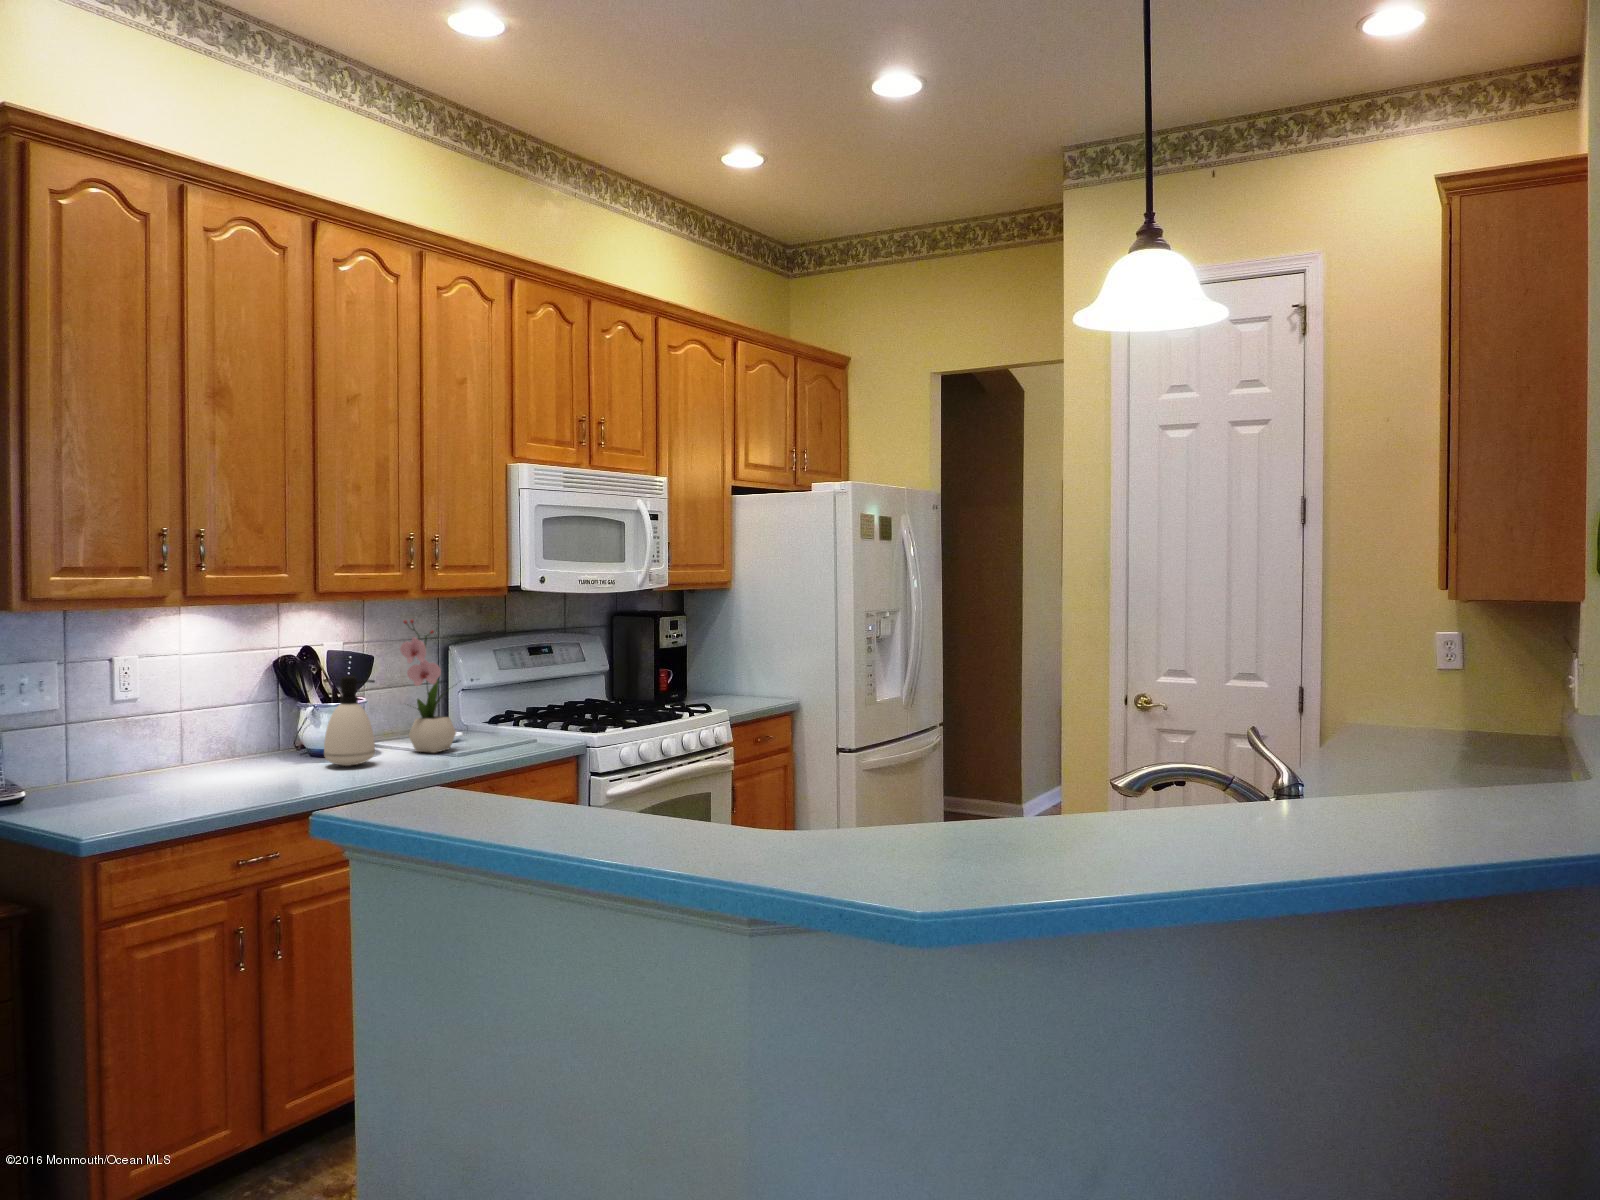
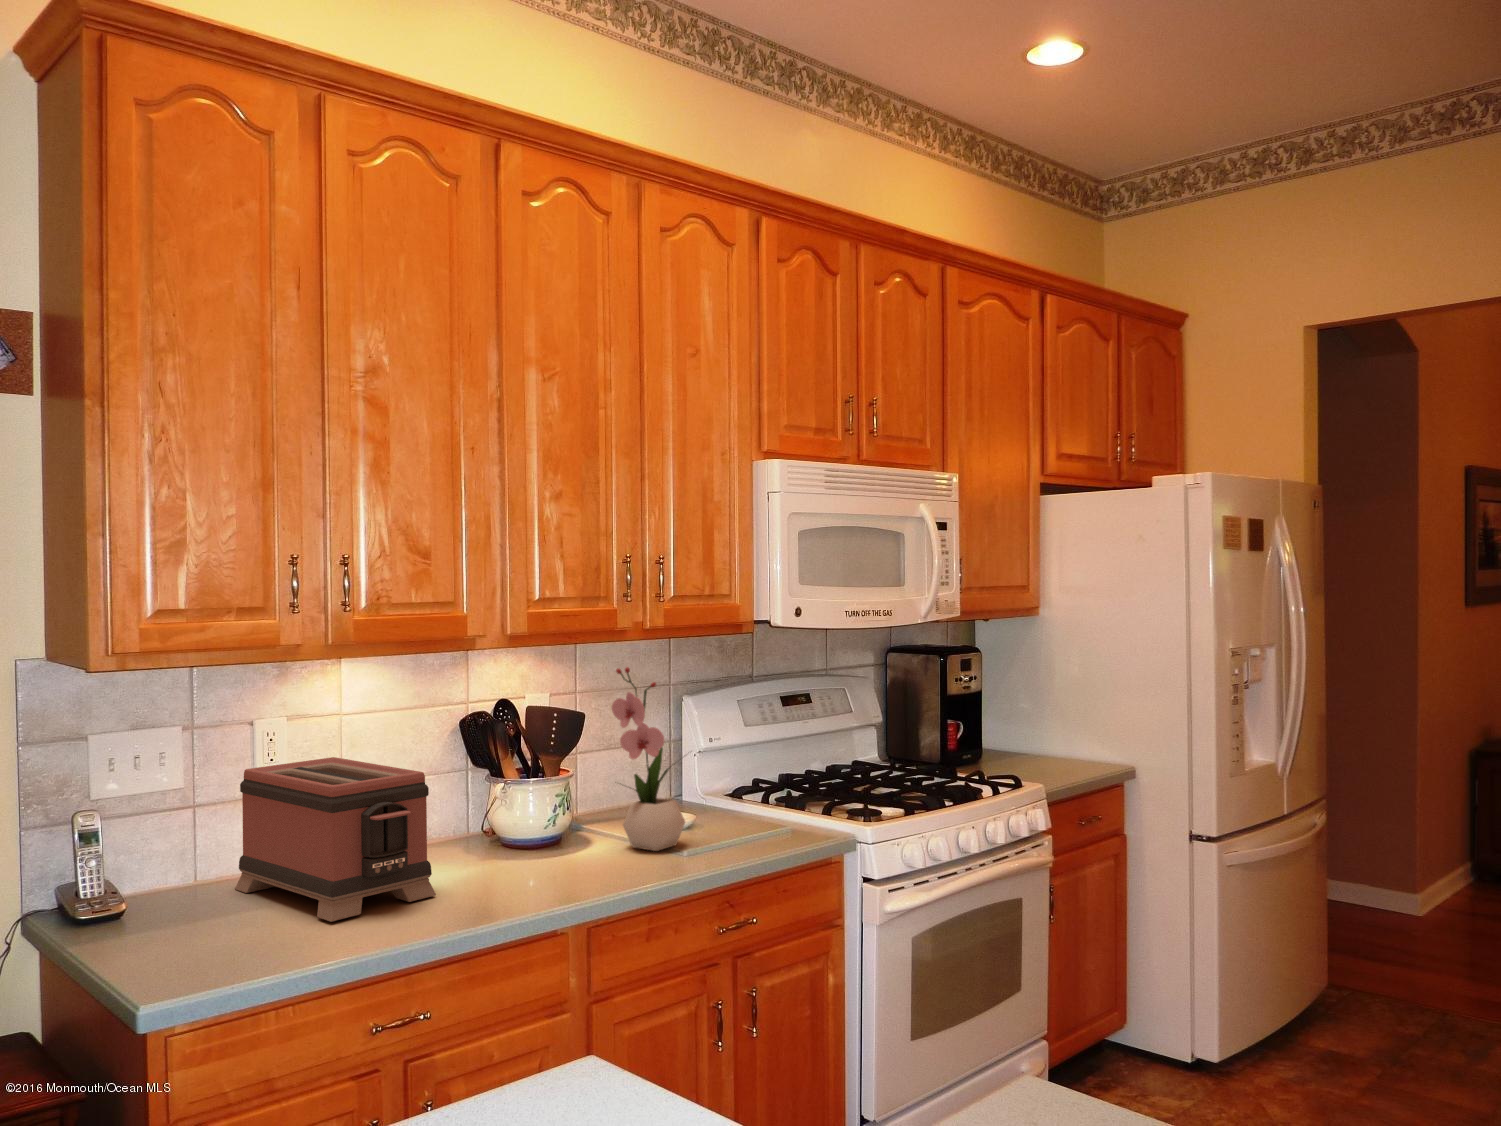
soap dispenser: present [324,676,375,766] -> none [510,747,576,871]
toaster: none [104,686,272,795] -> present [235,757,436,922]

